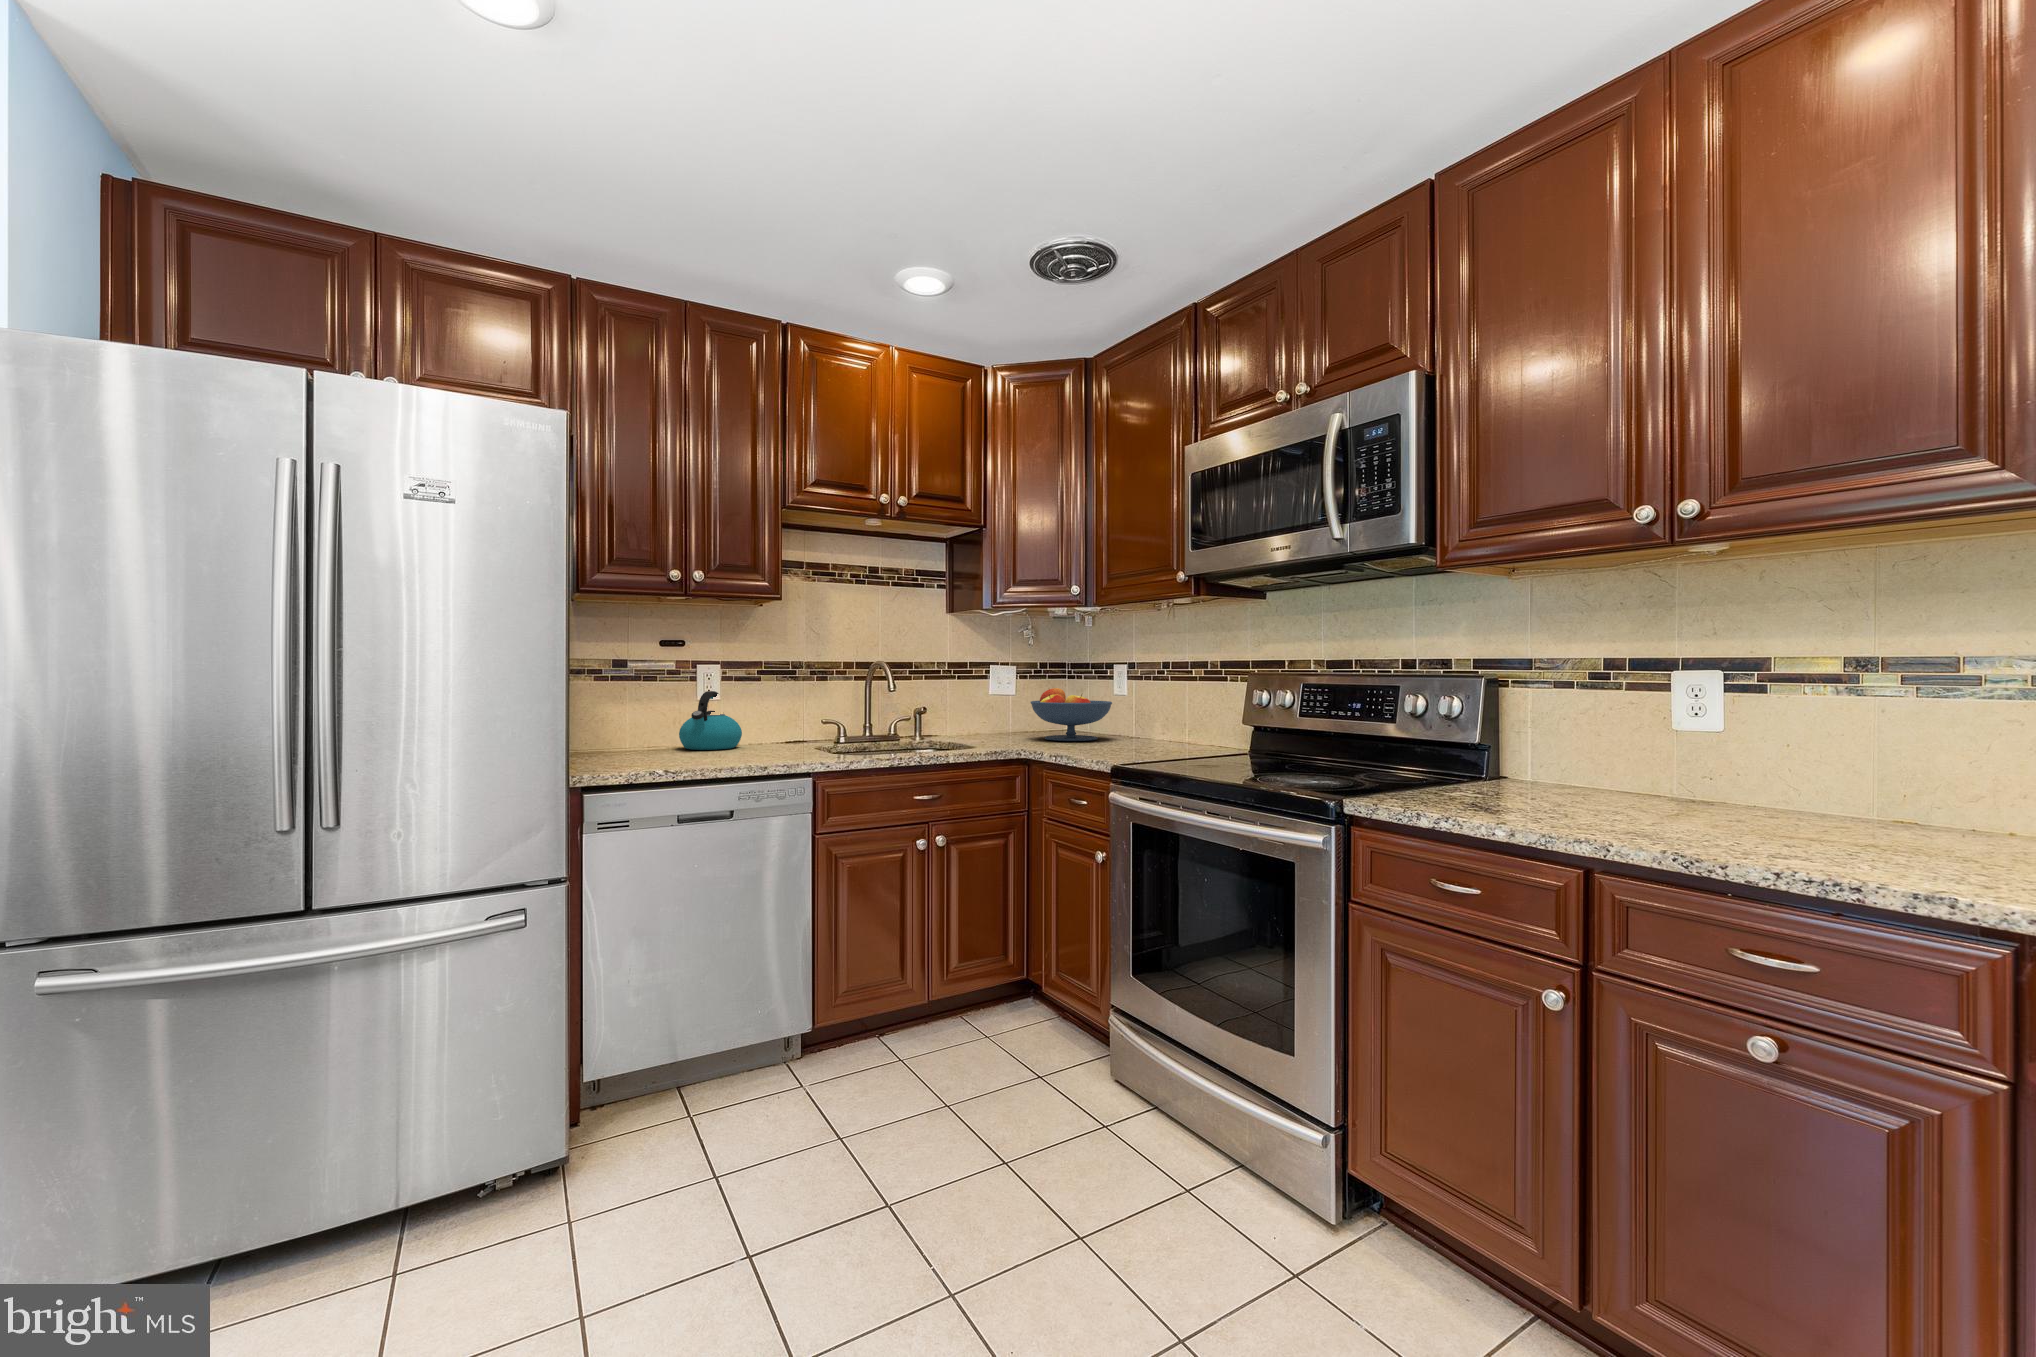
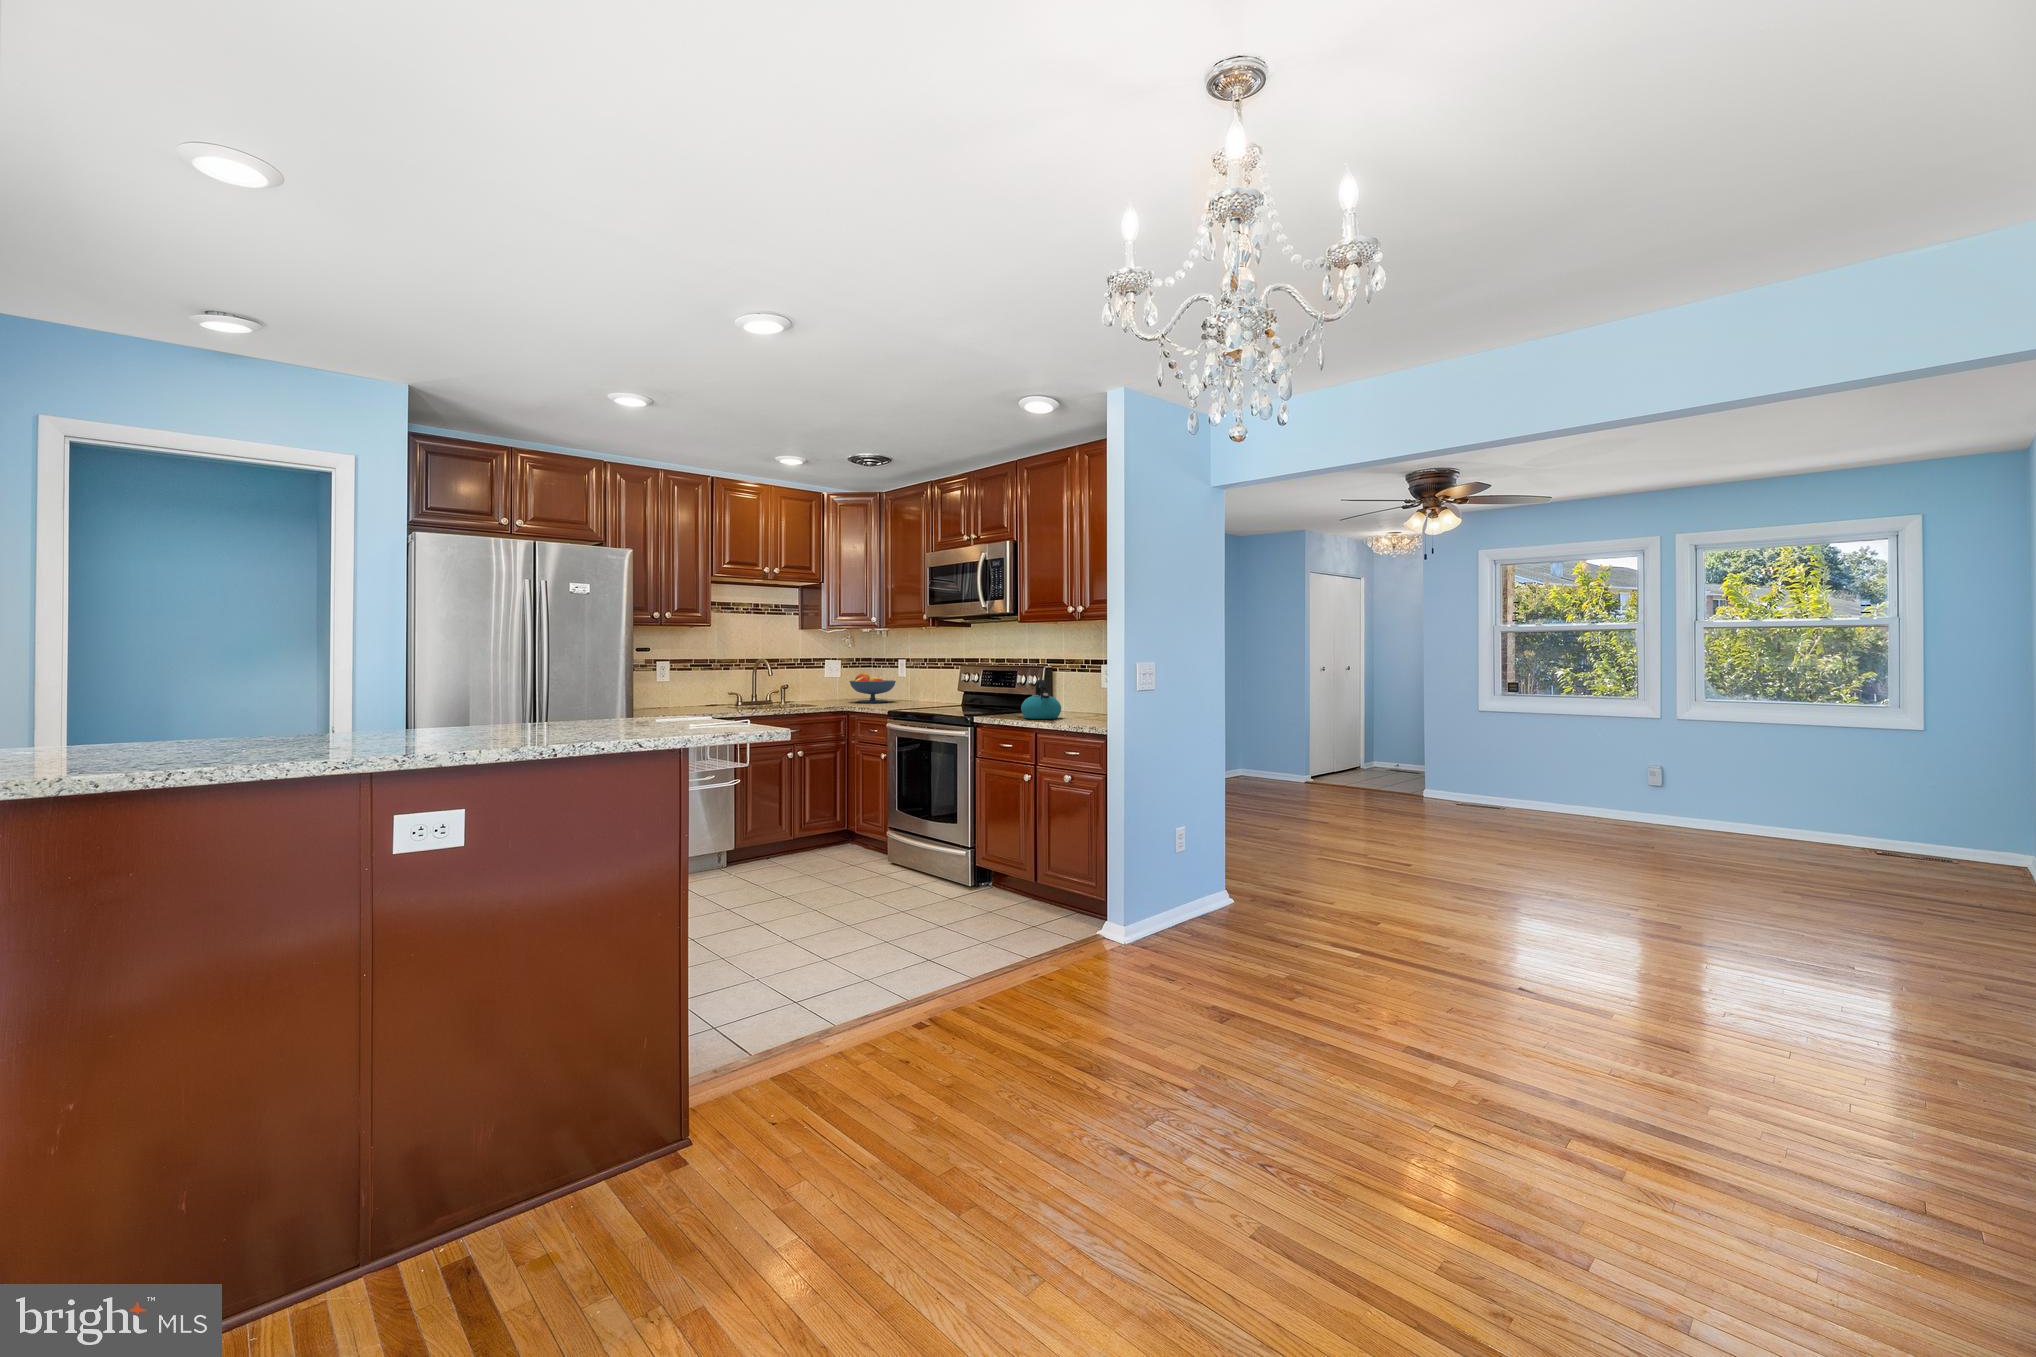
kettle: present [679,691,742,750] -> present [1021,680,1061,719]

